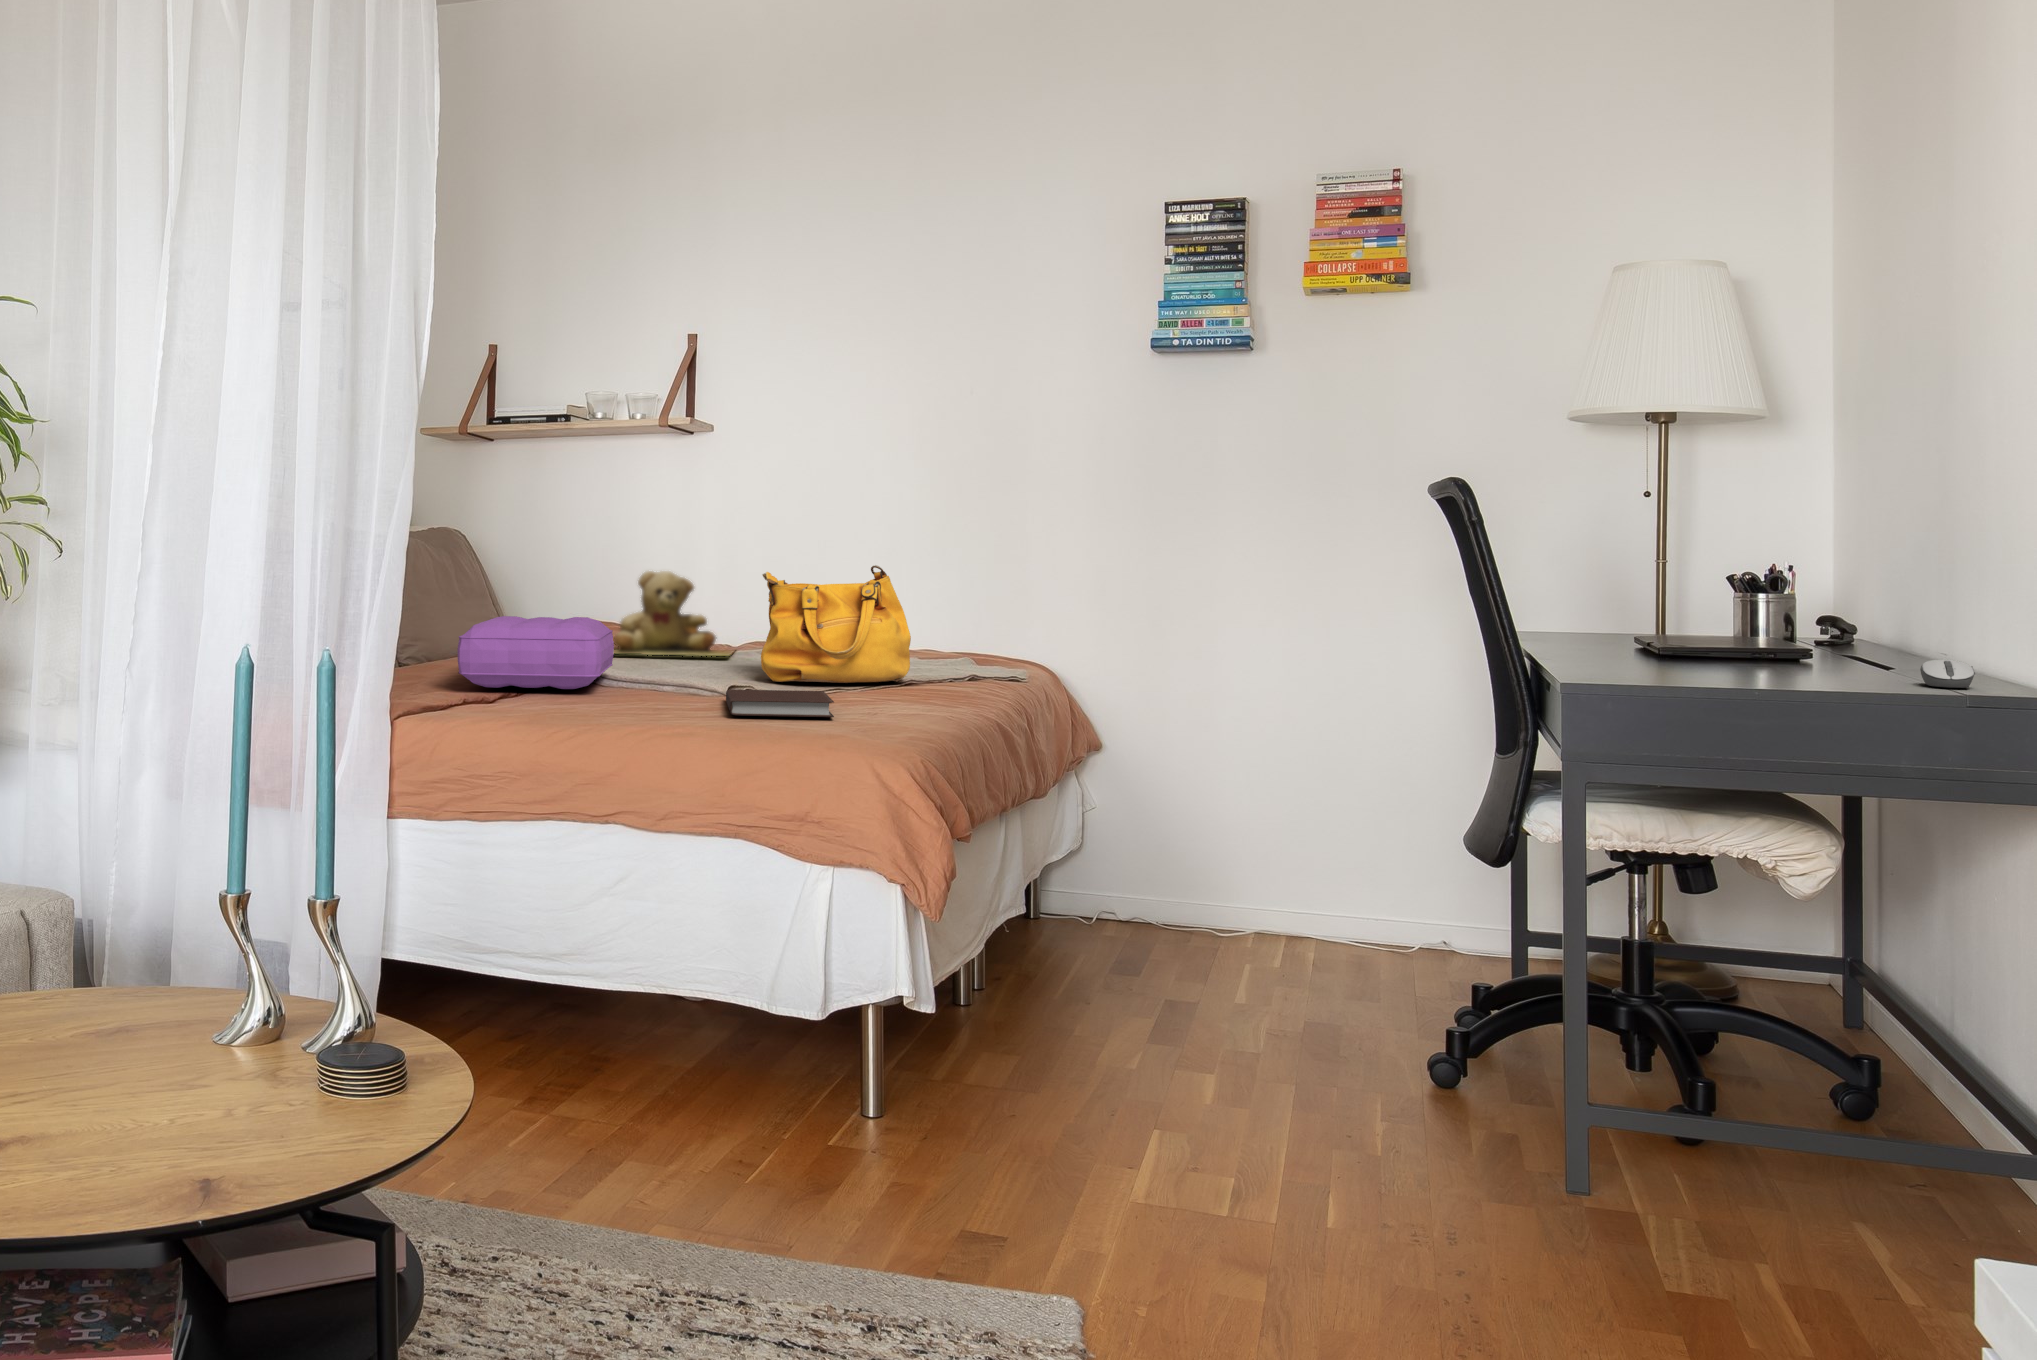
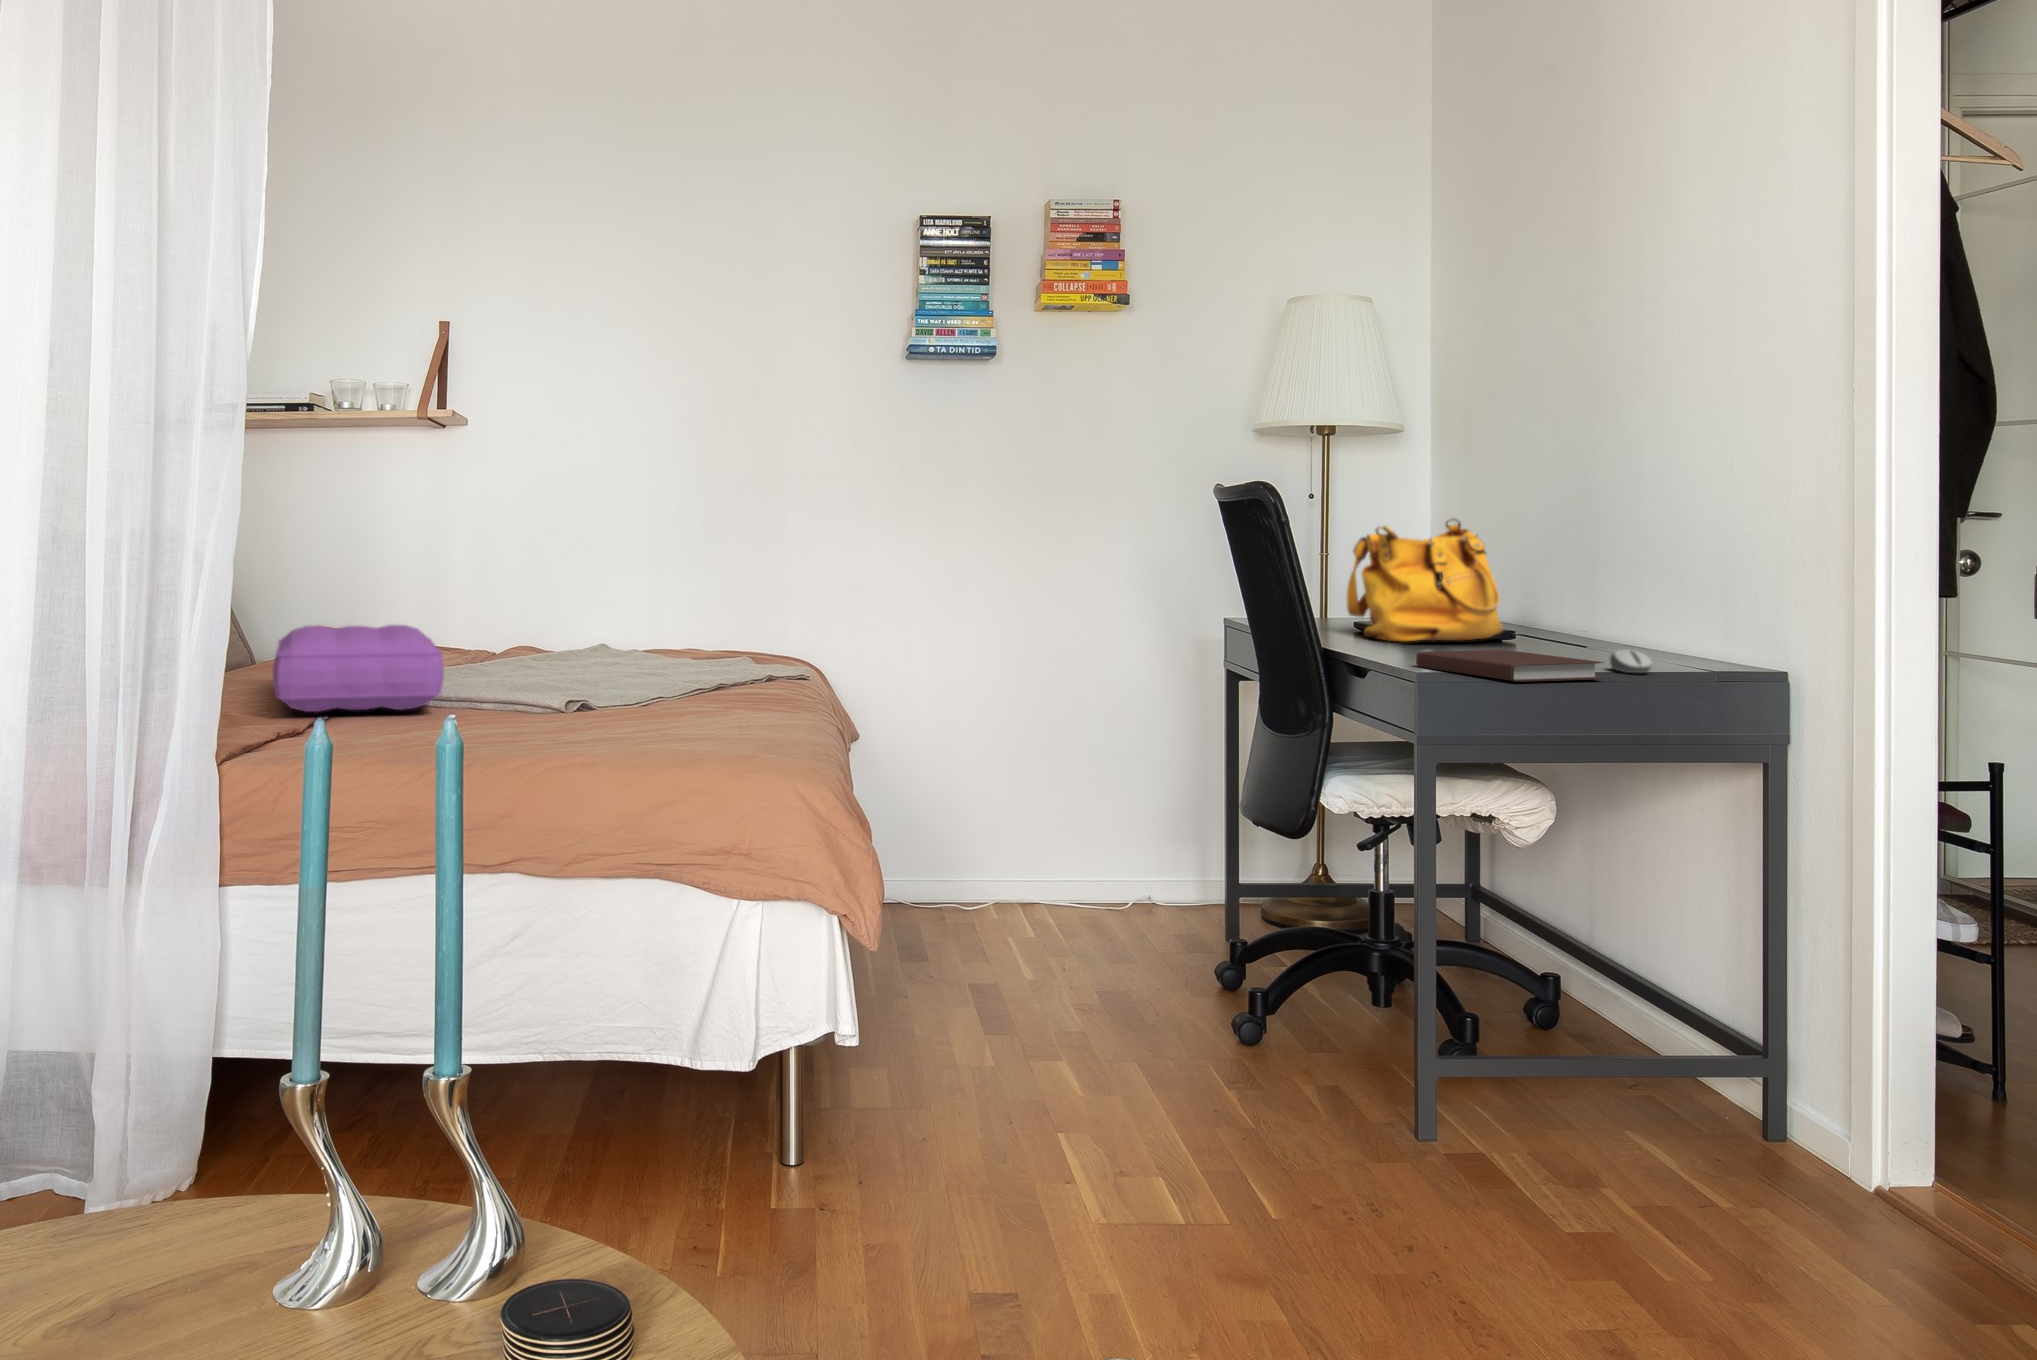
handbag: present [761,565,911,683] -> present [1347,518,1503,641]
teddy bear: present [614,571,733,656] -> none [383,567,532,659]
notebook: present [726,690,834,717] -> present [1416,650,1604,682]

